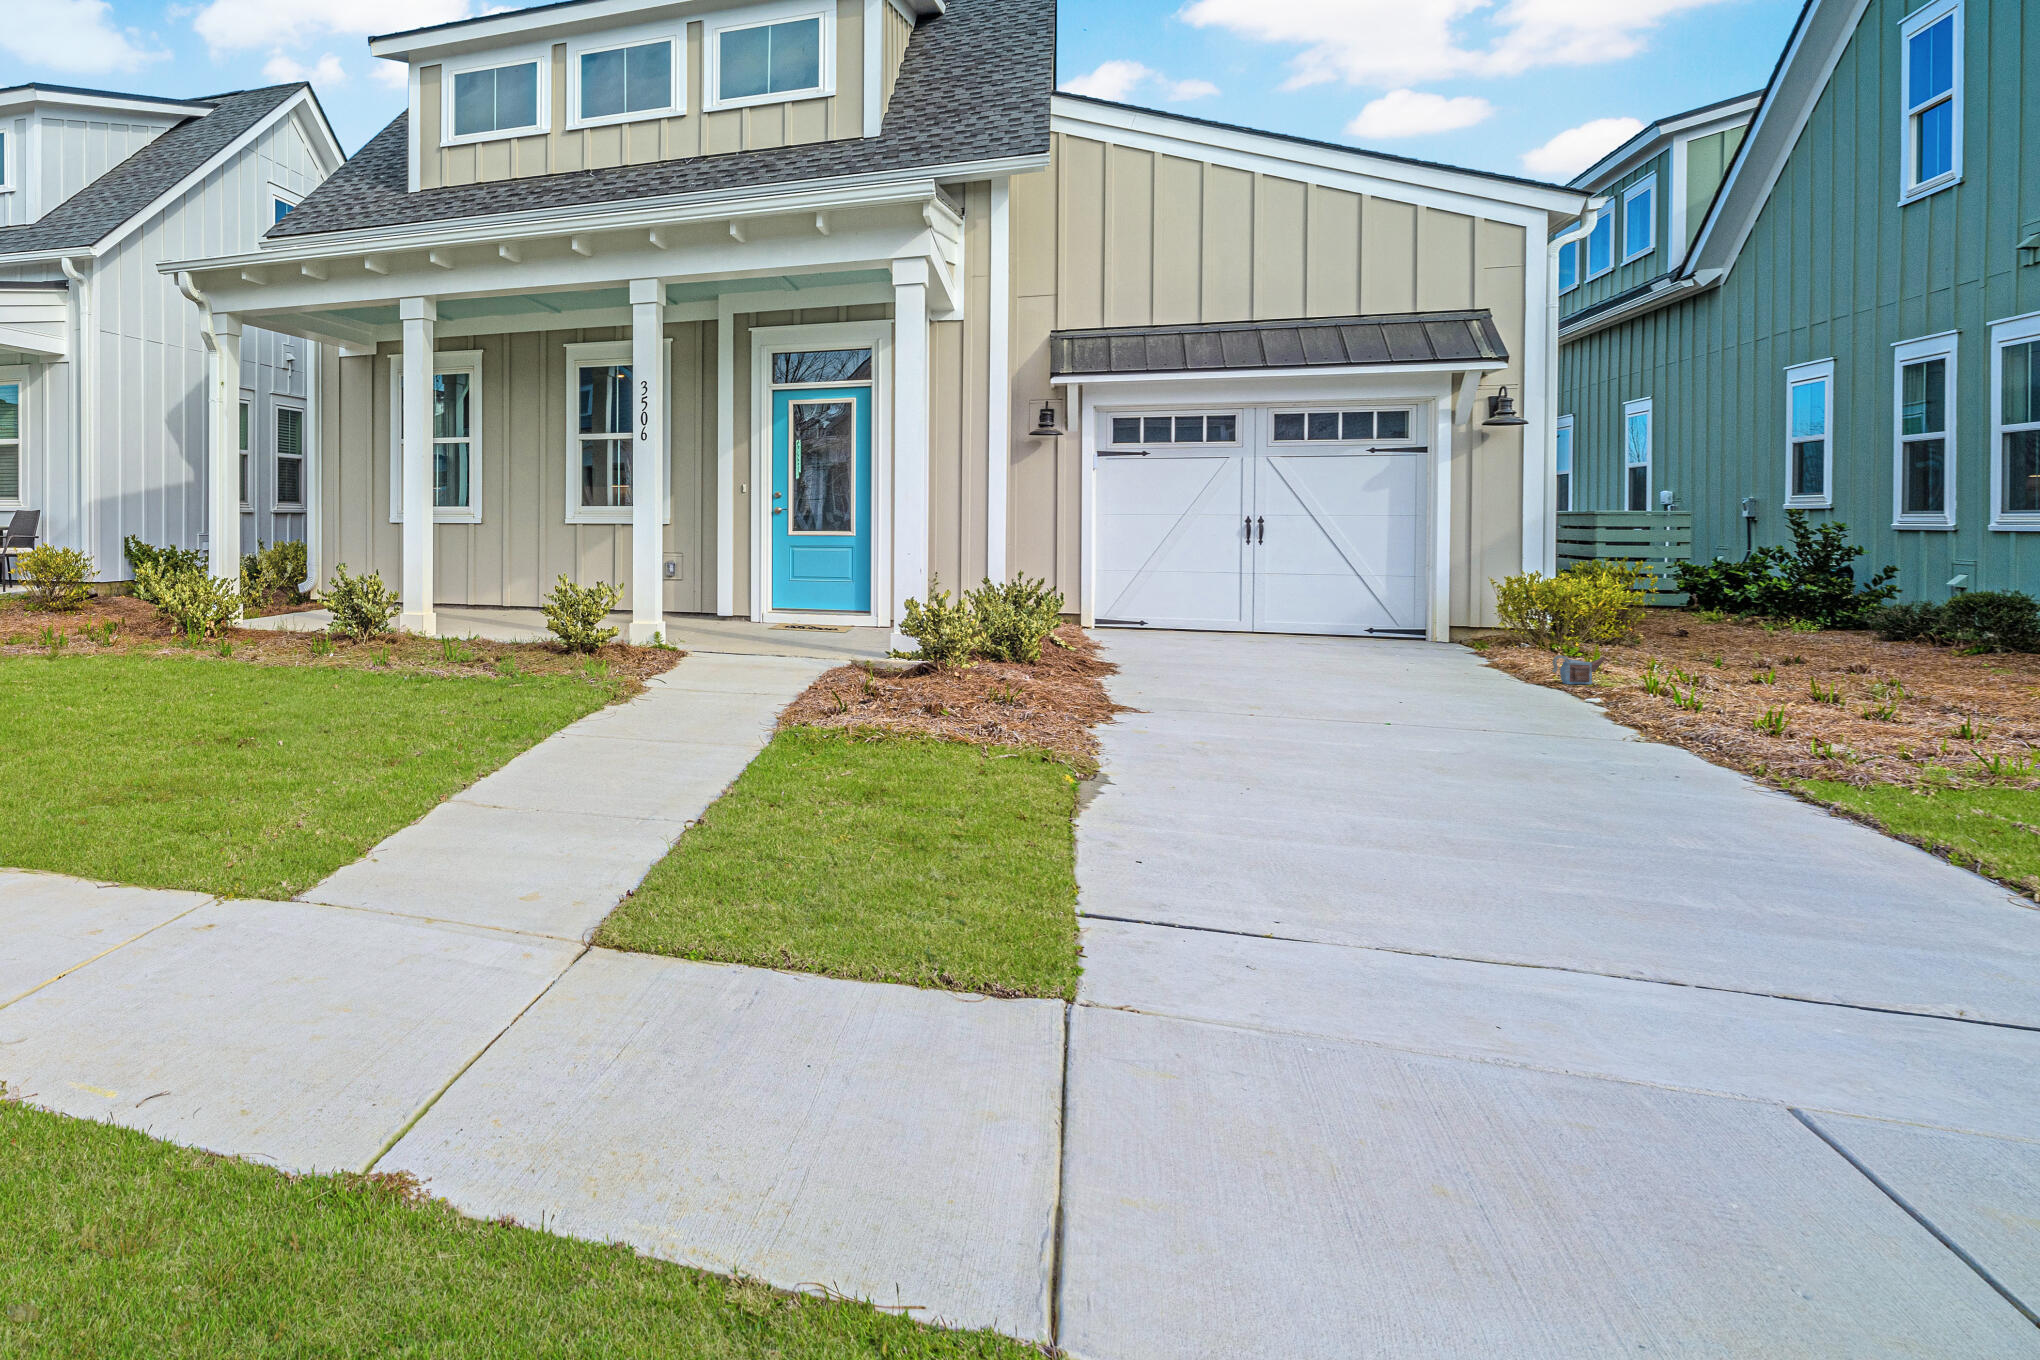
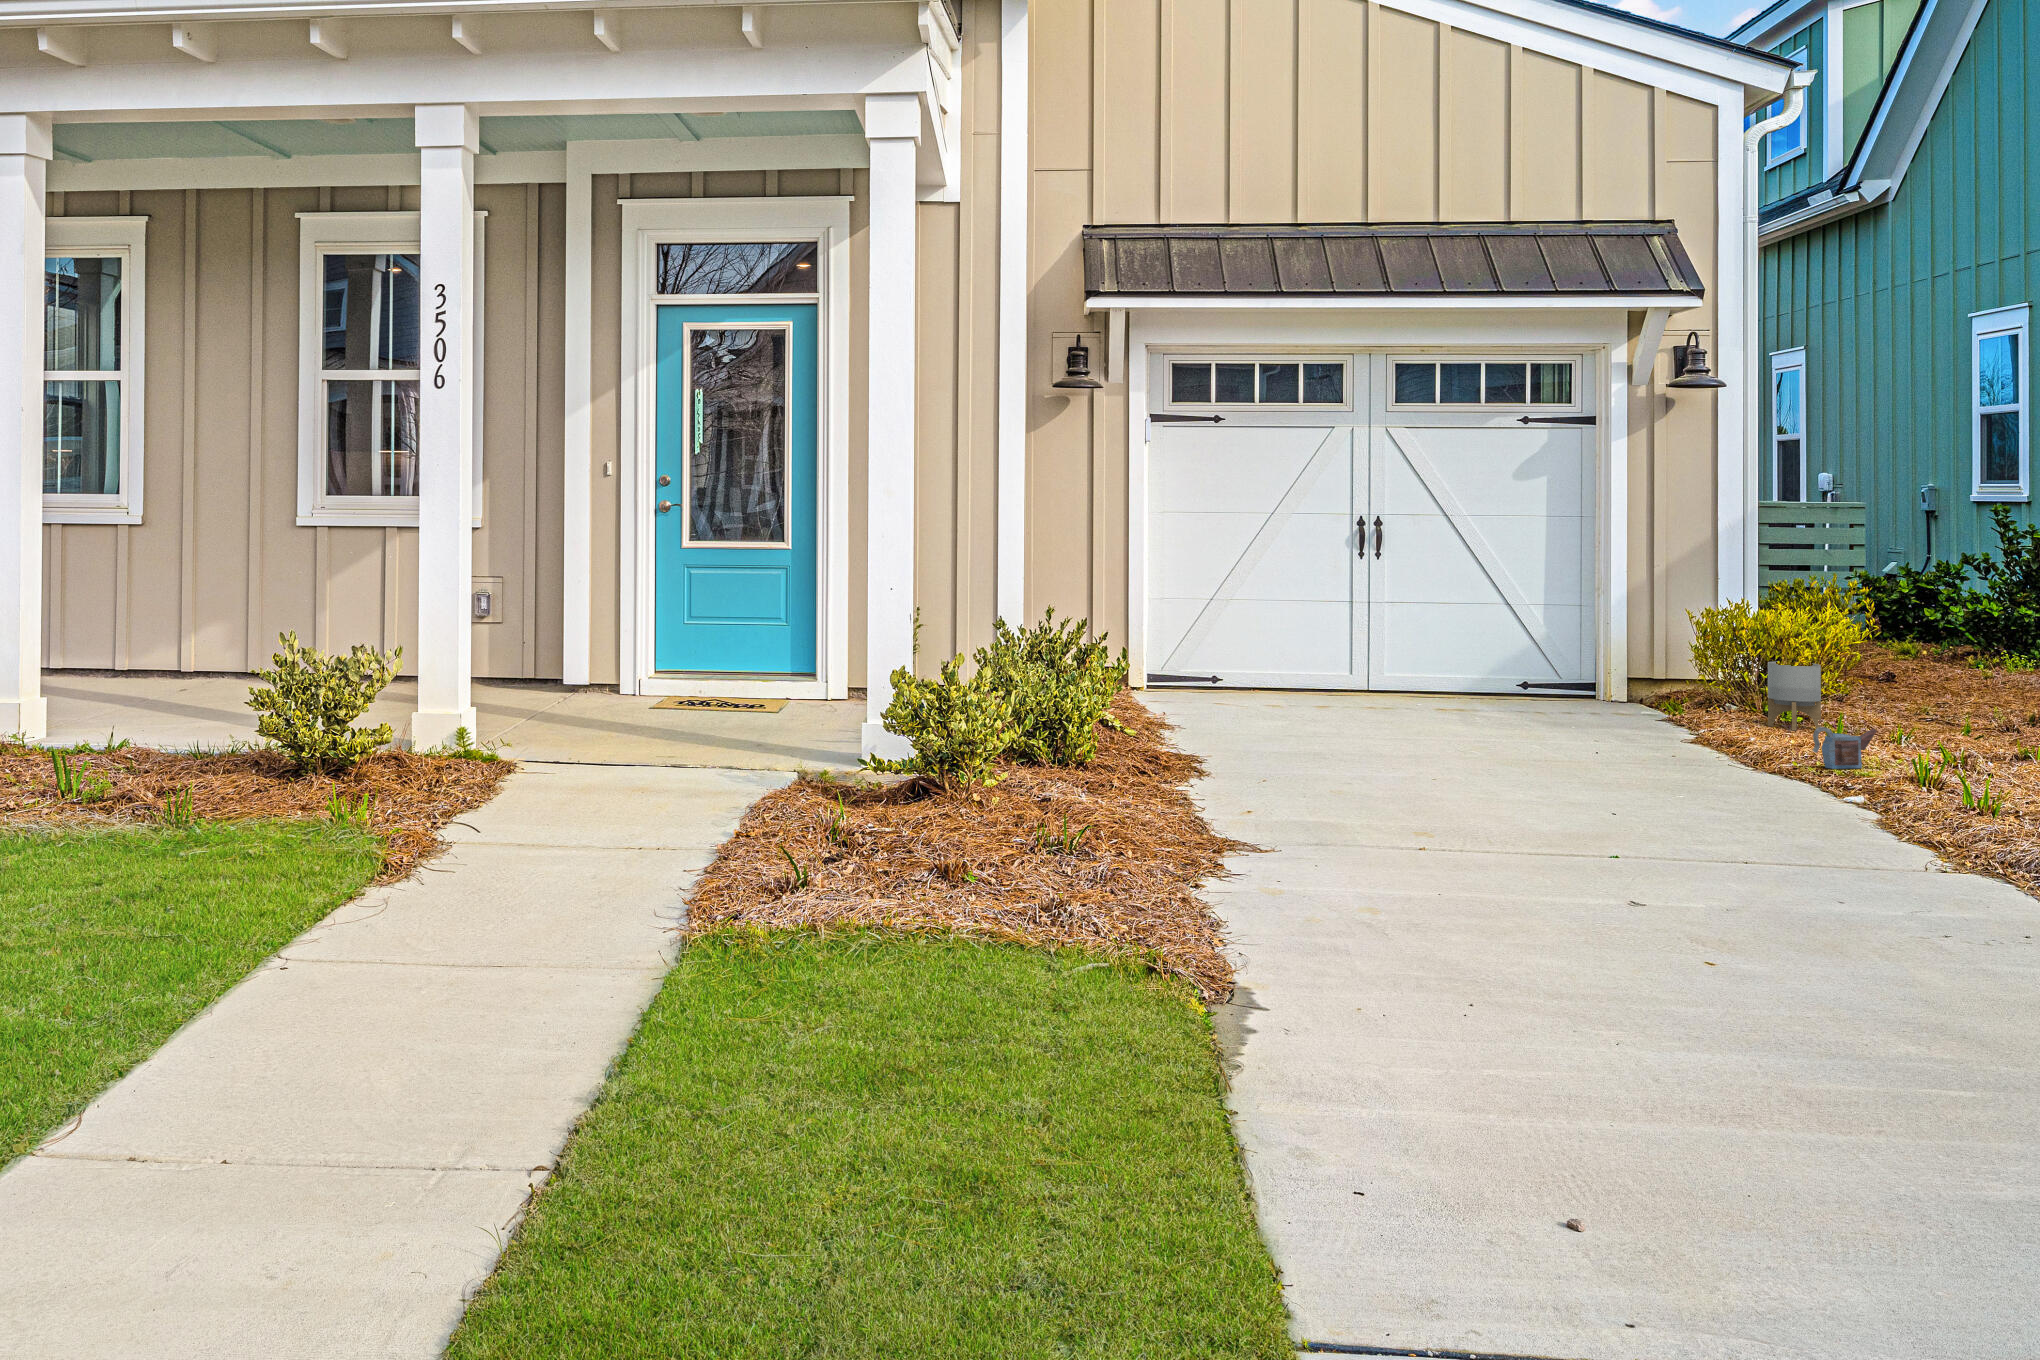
planter: none [1544,613,1585,660] -> present [1768,662,1821,730]

